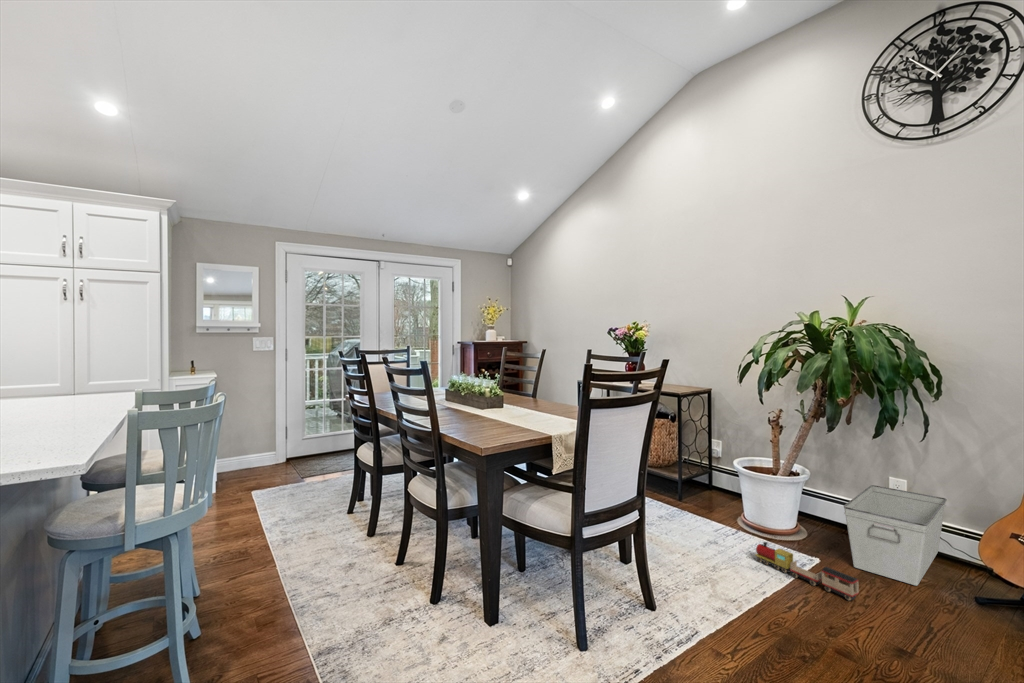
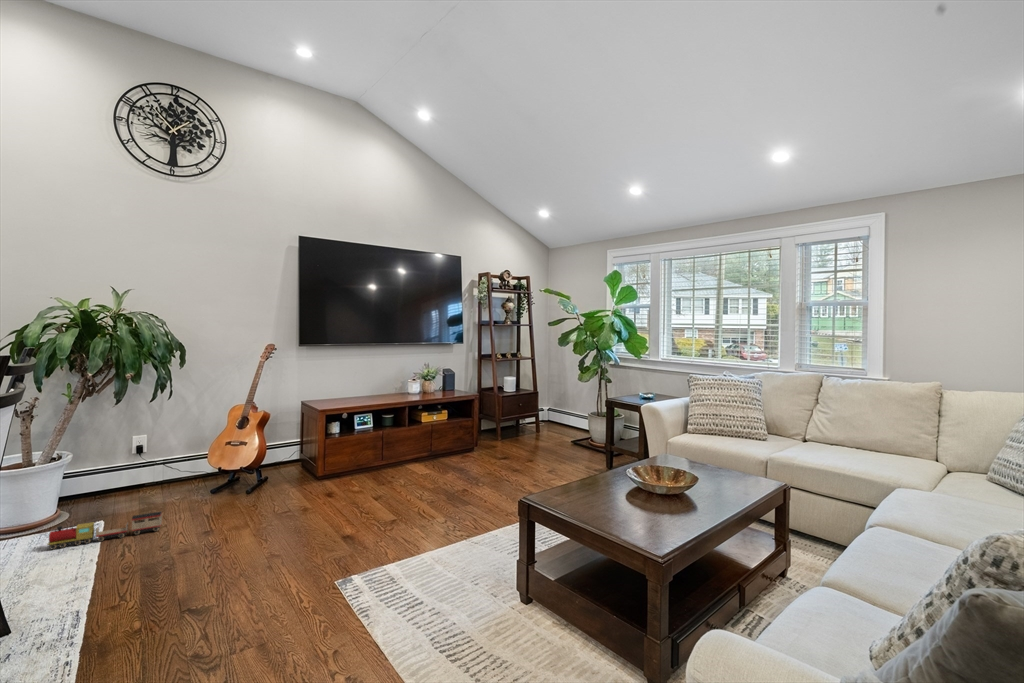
storage bin: present [844,485,947,586] -> none [118,444,190,515]

